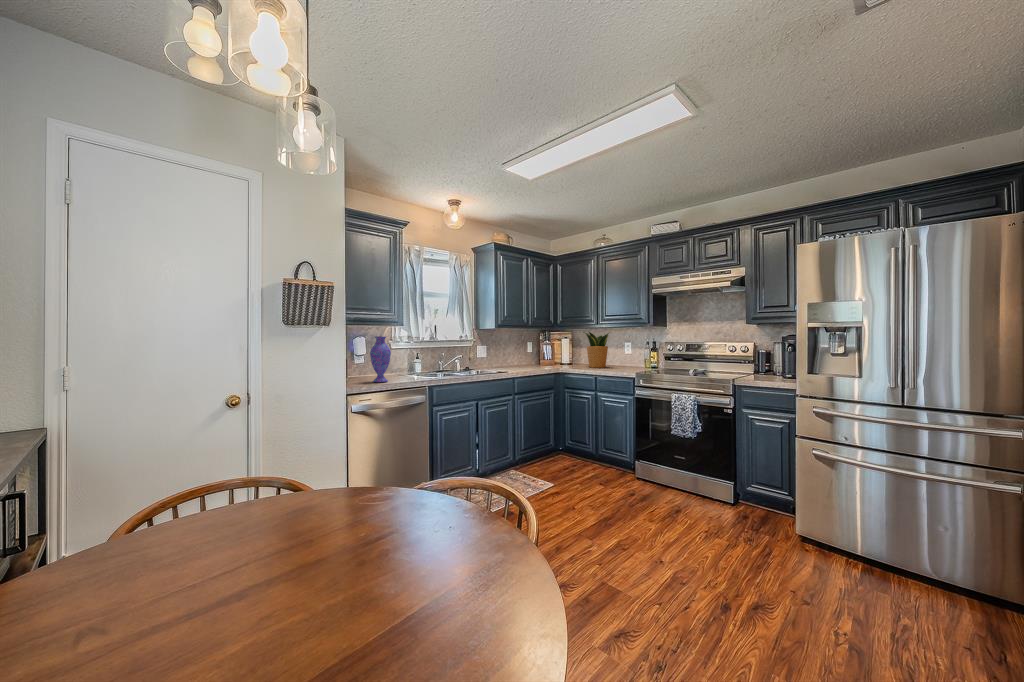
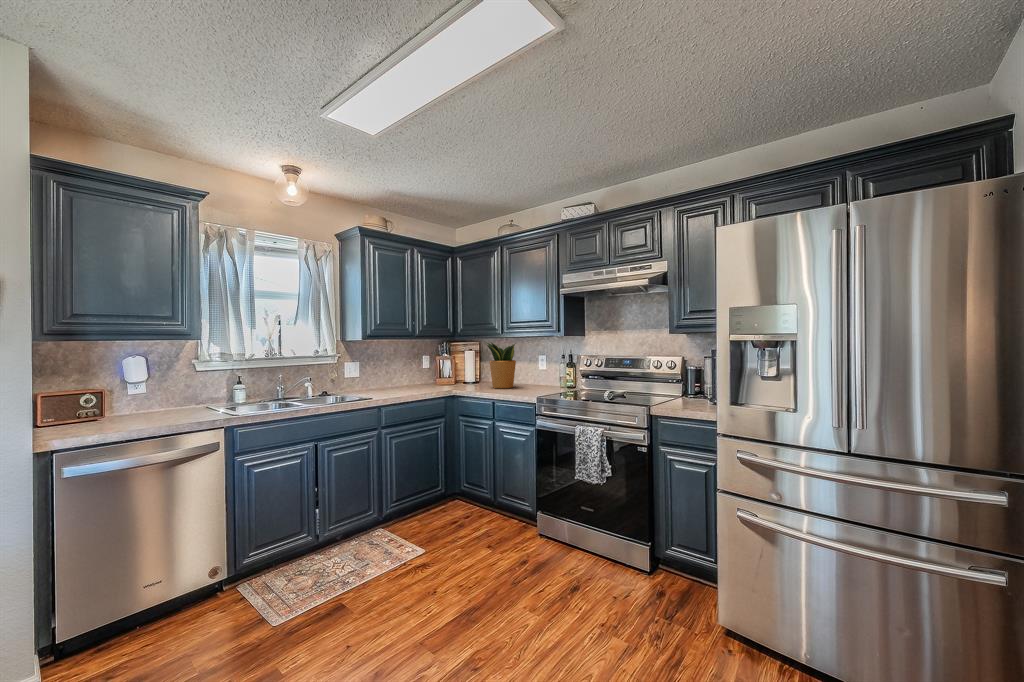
vase: present [370,336,391,382] -> none [133,356,171,424]

